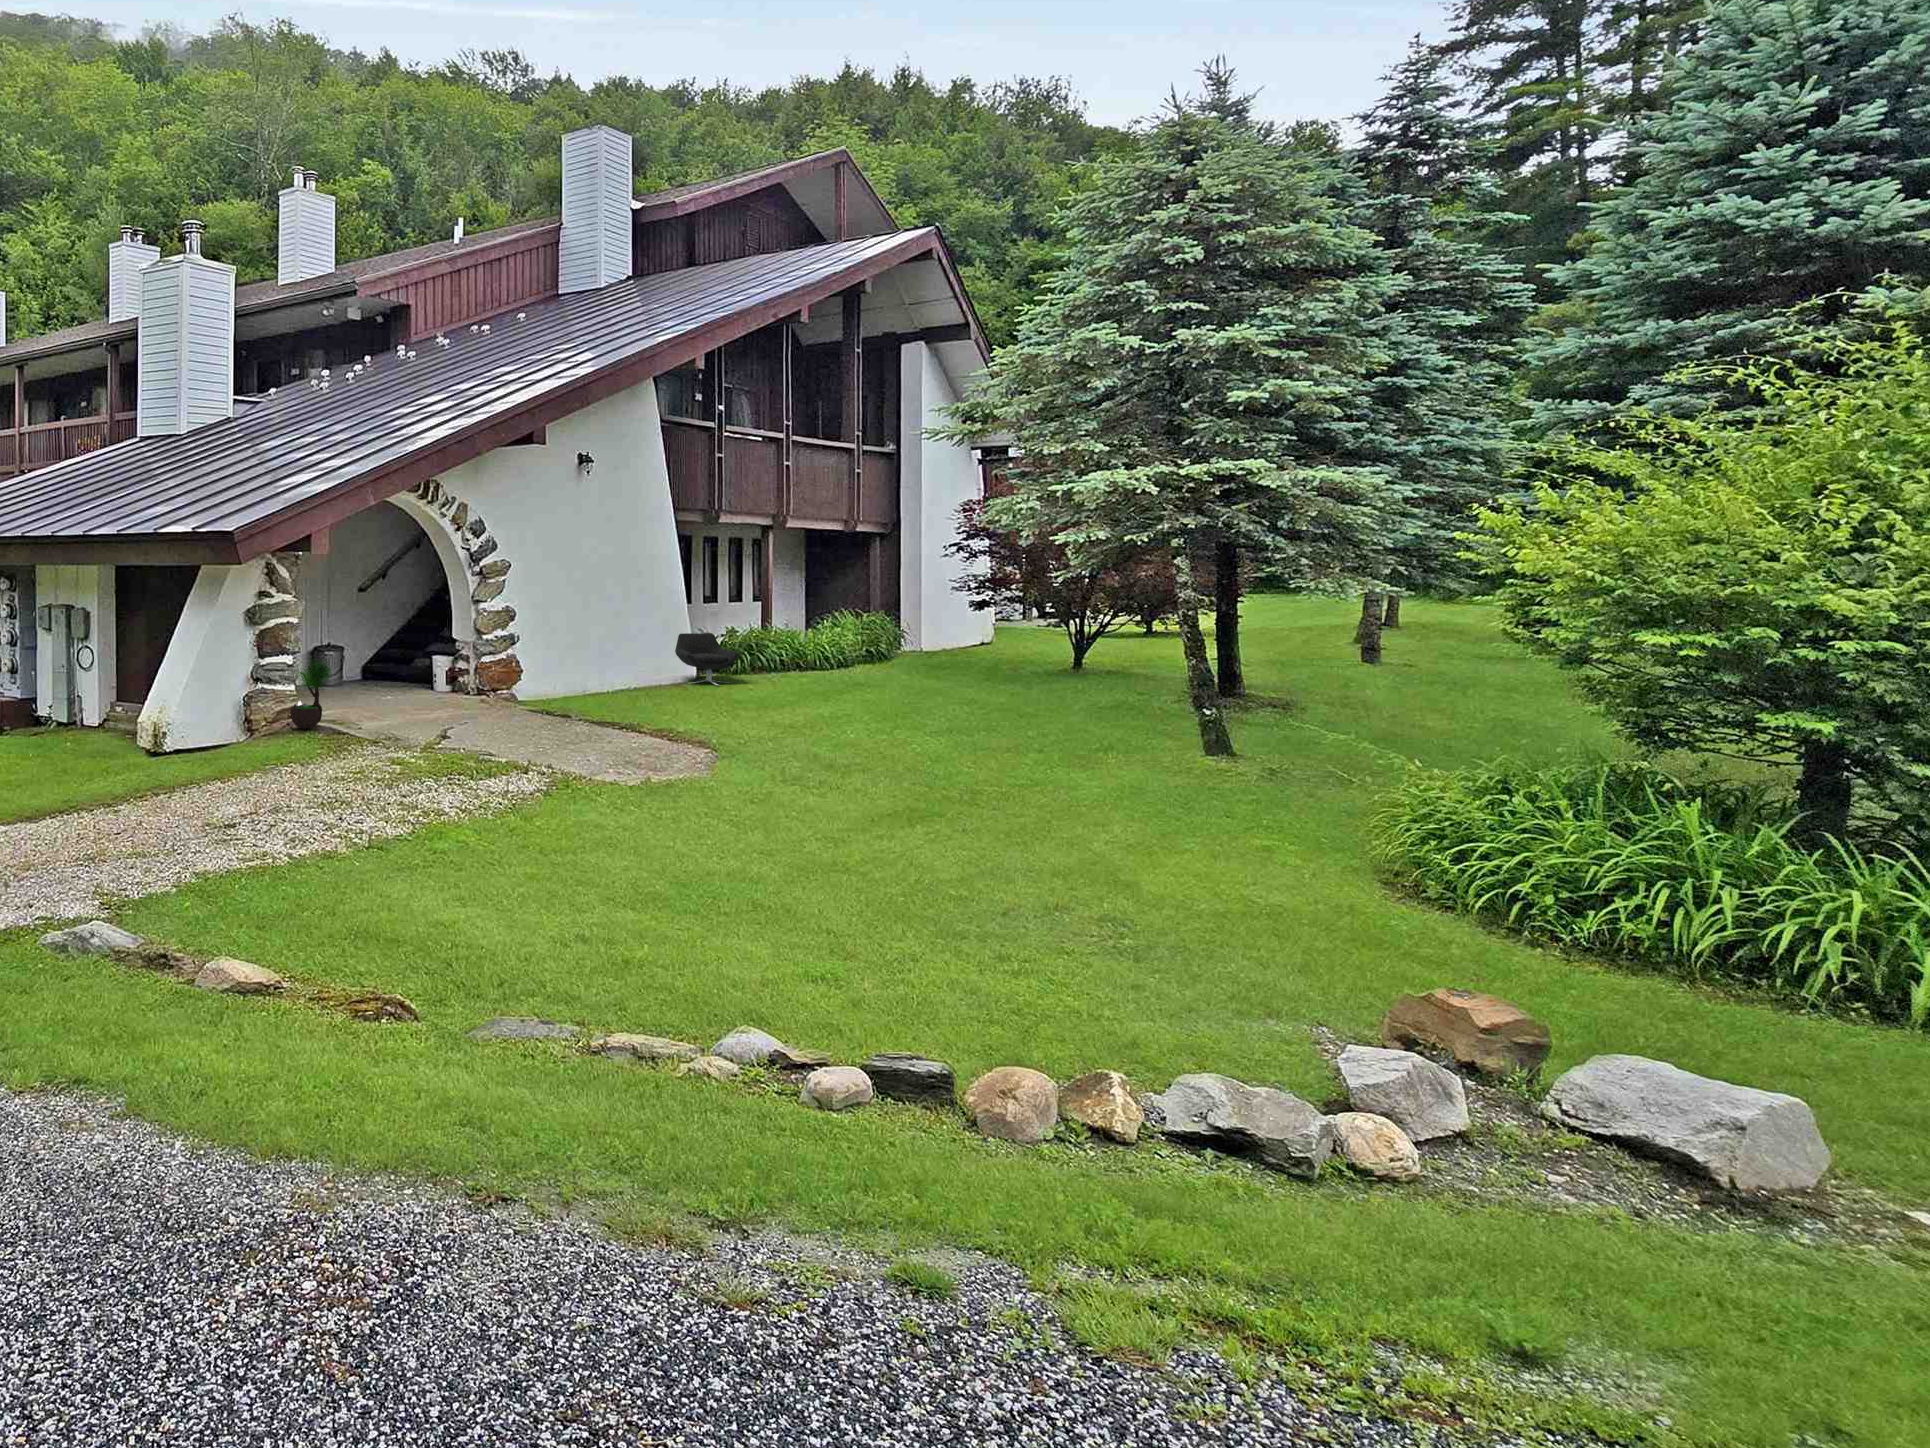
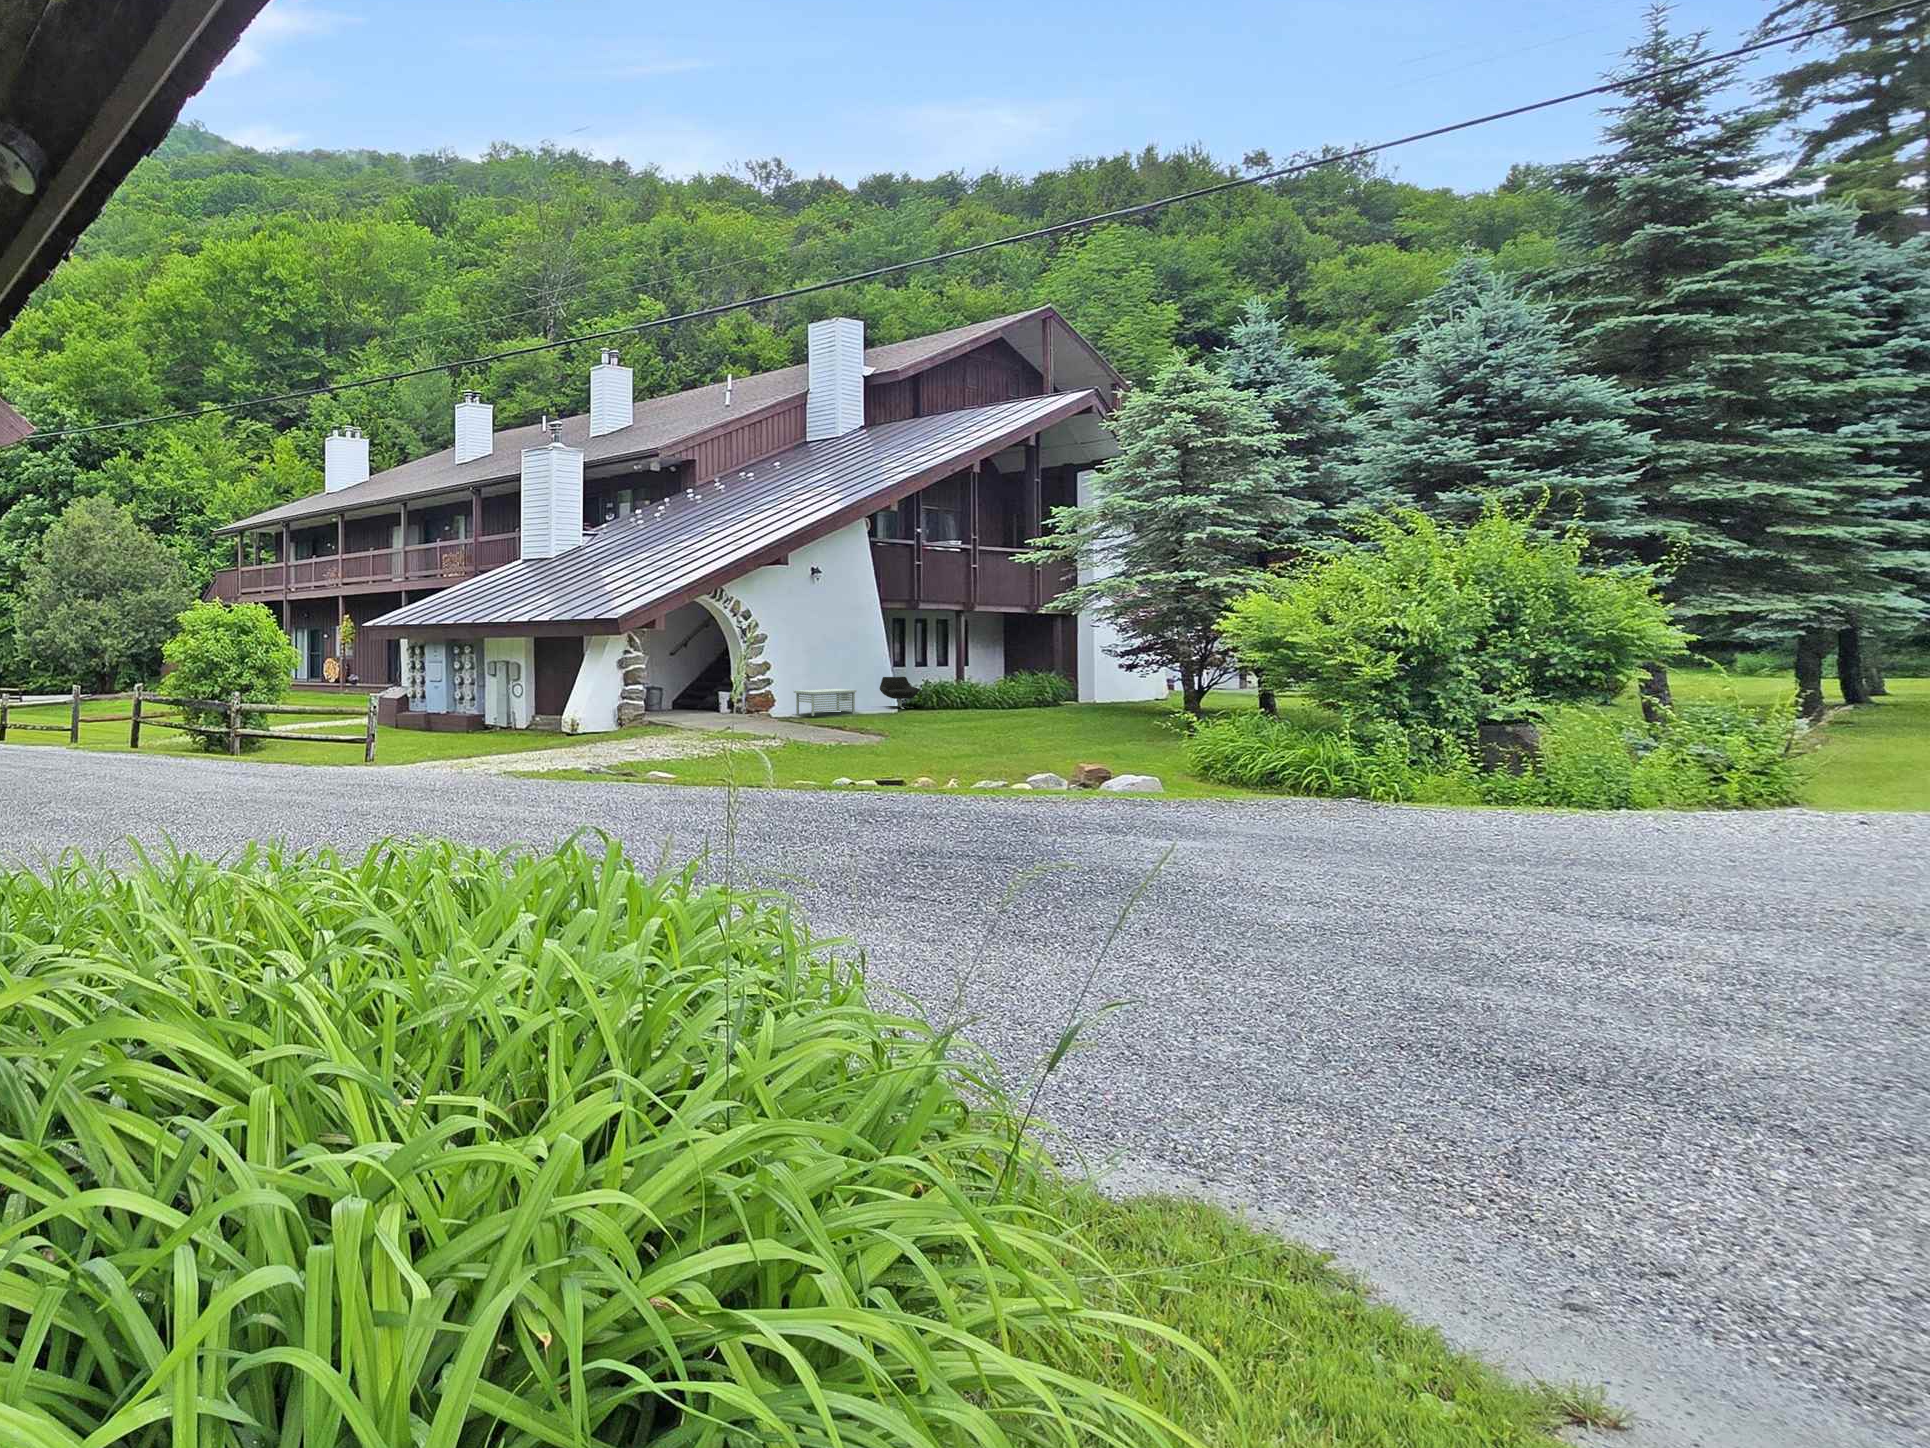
storage bench: none [552,653,650,700] -> present [794,689,856,716]
potted tree: present [290,661,331,729] -> none [635,688,658,728]

